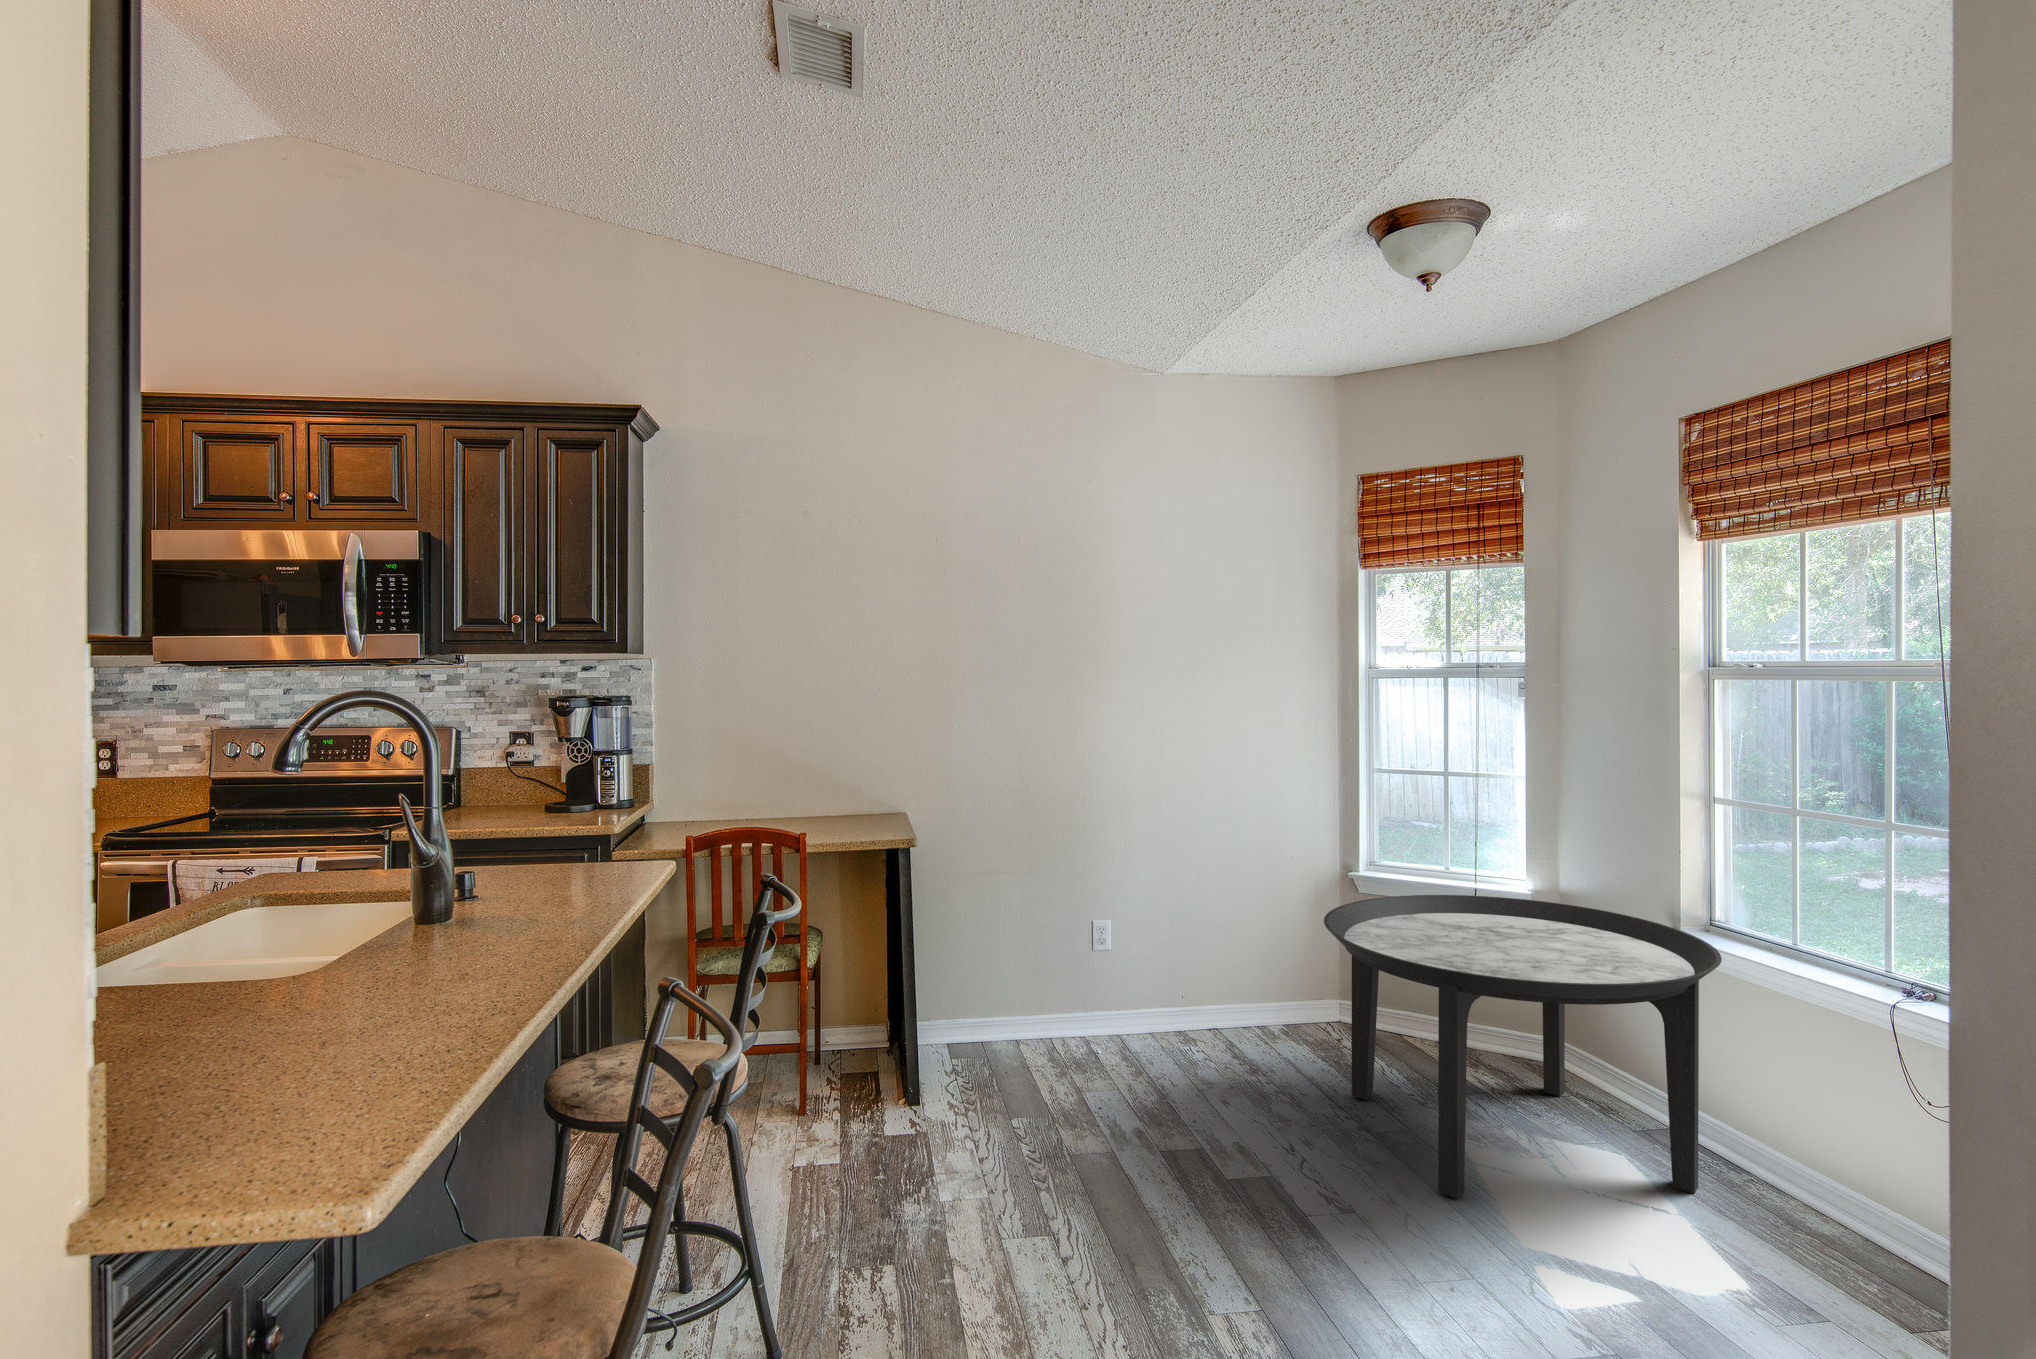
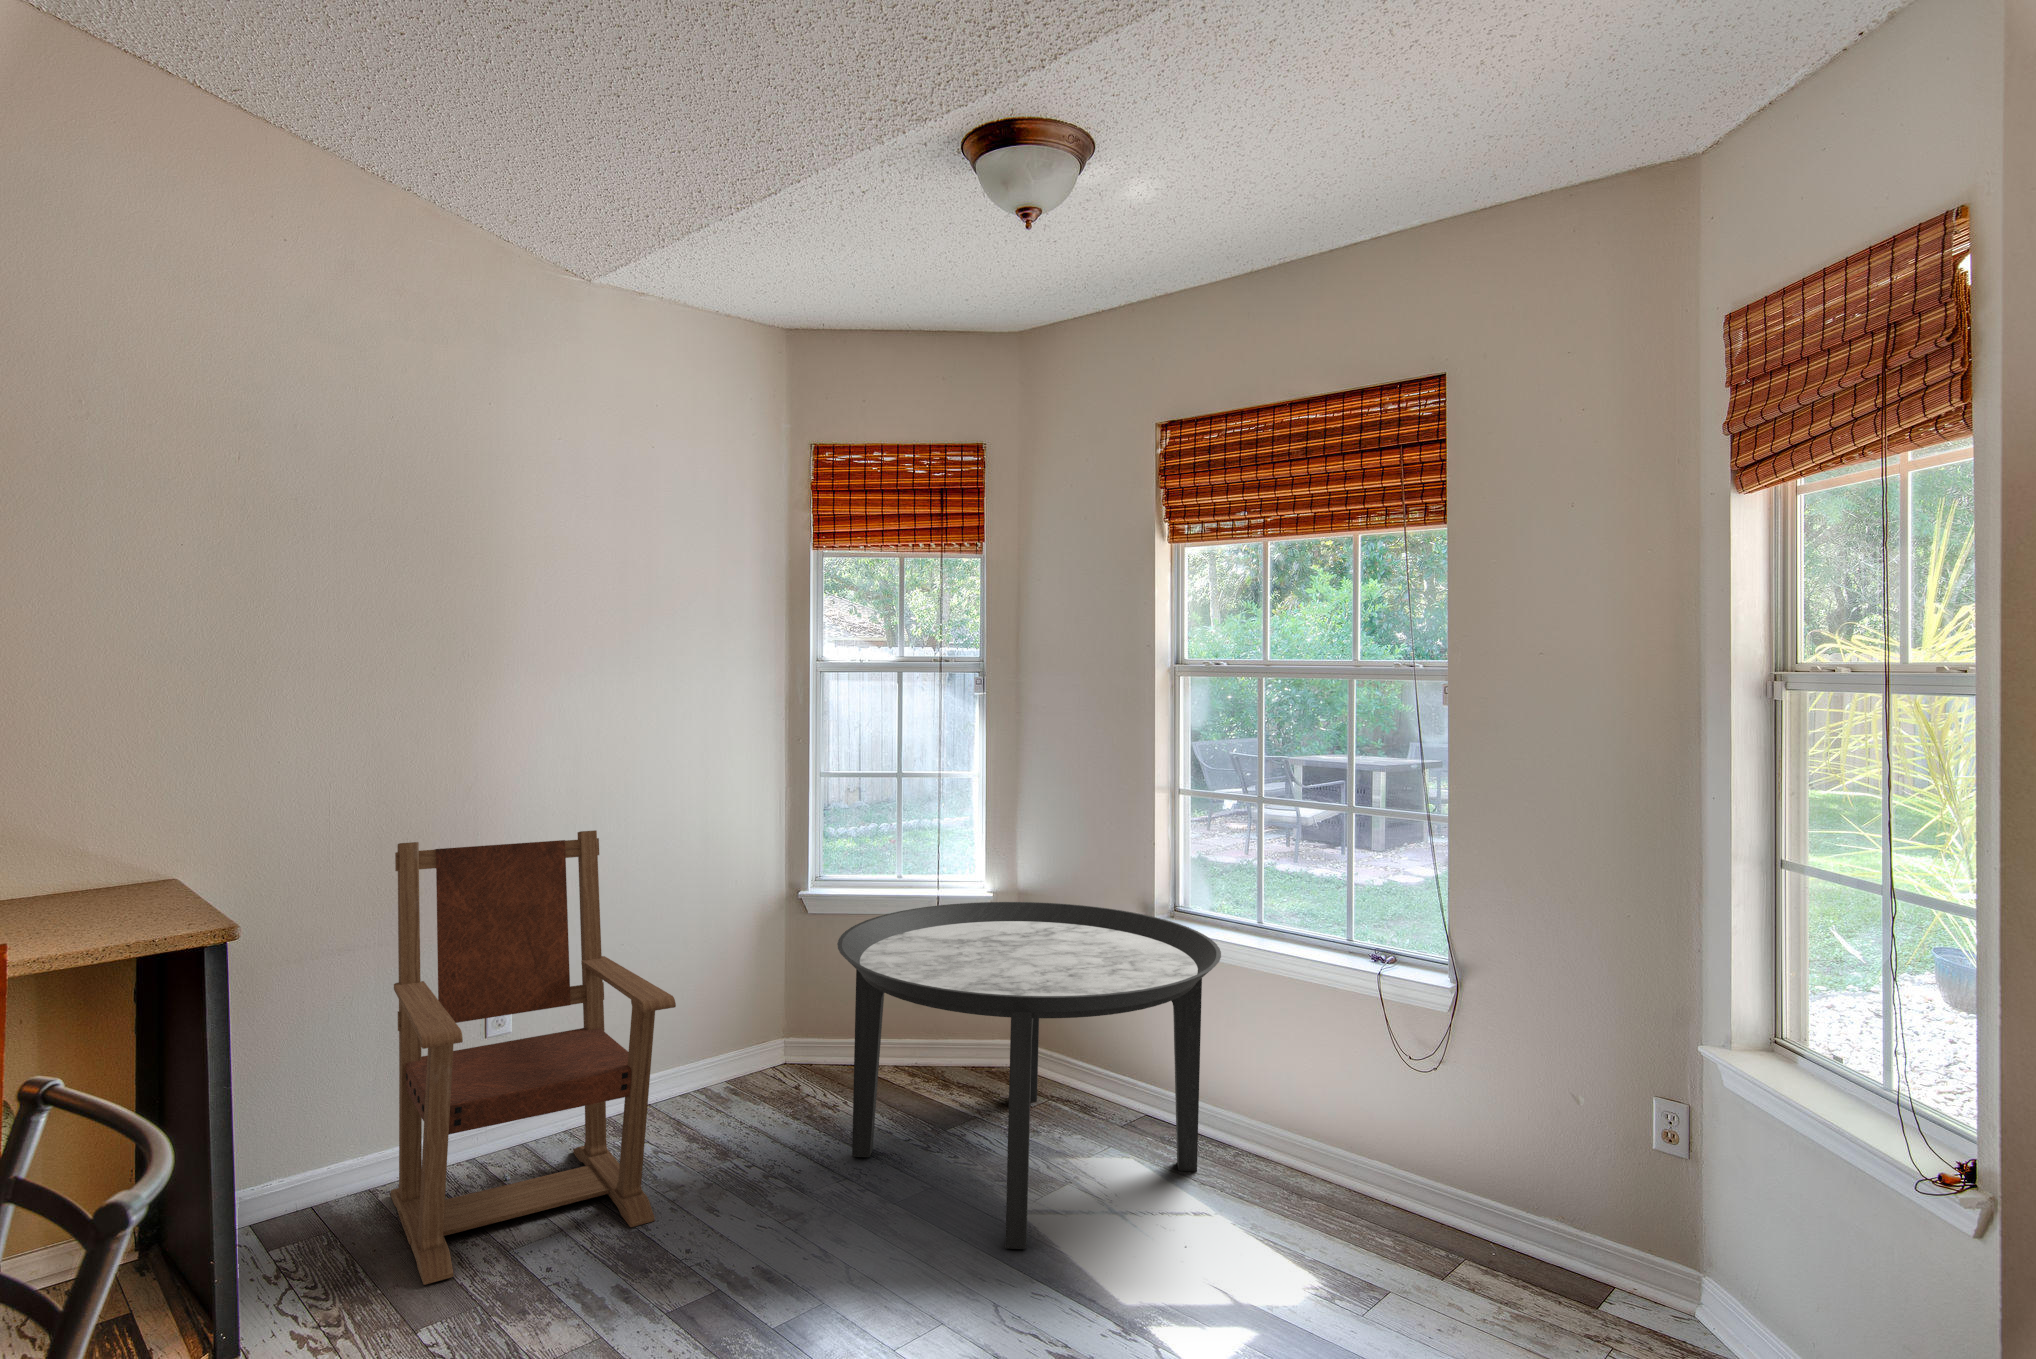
armchair: none [1018,804,1188,1099] -> present [390,830,676,1285]

